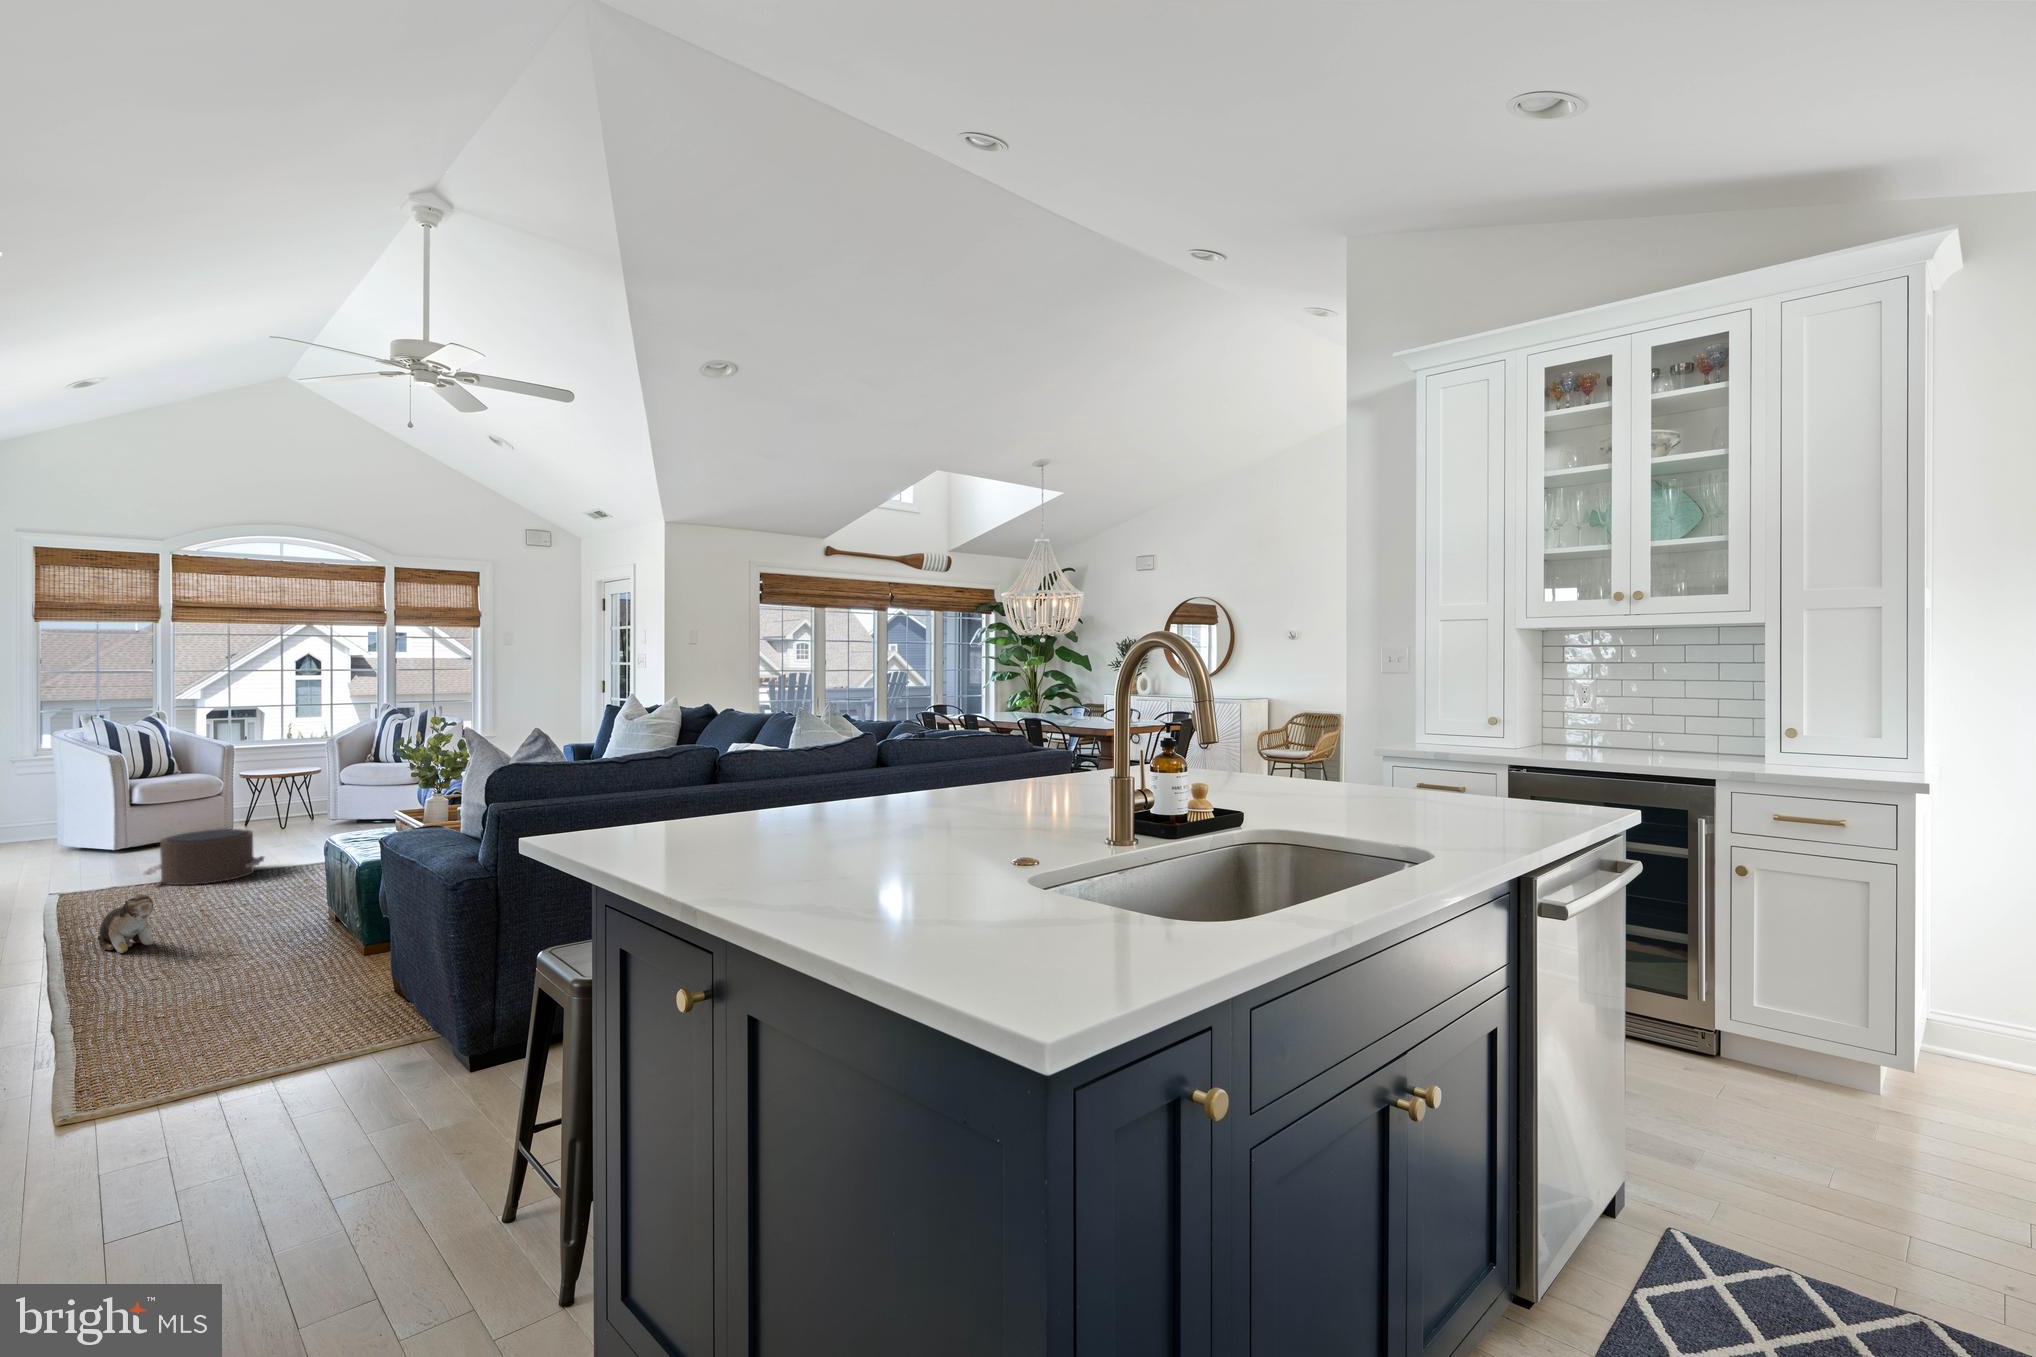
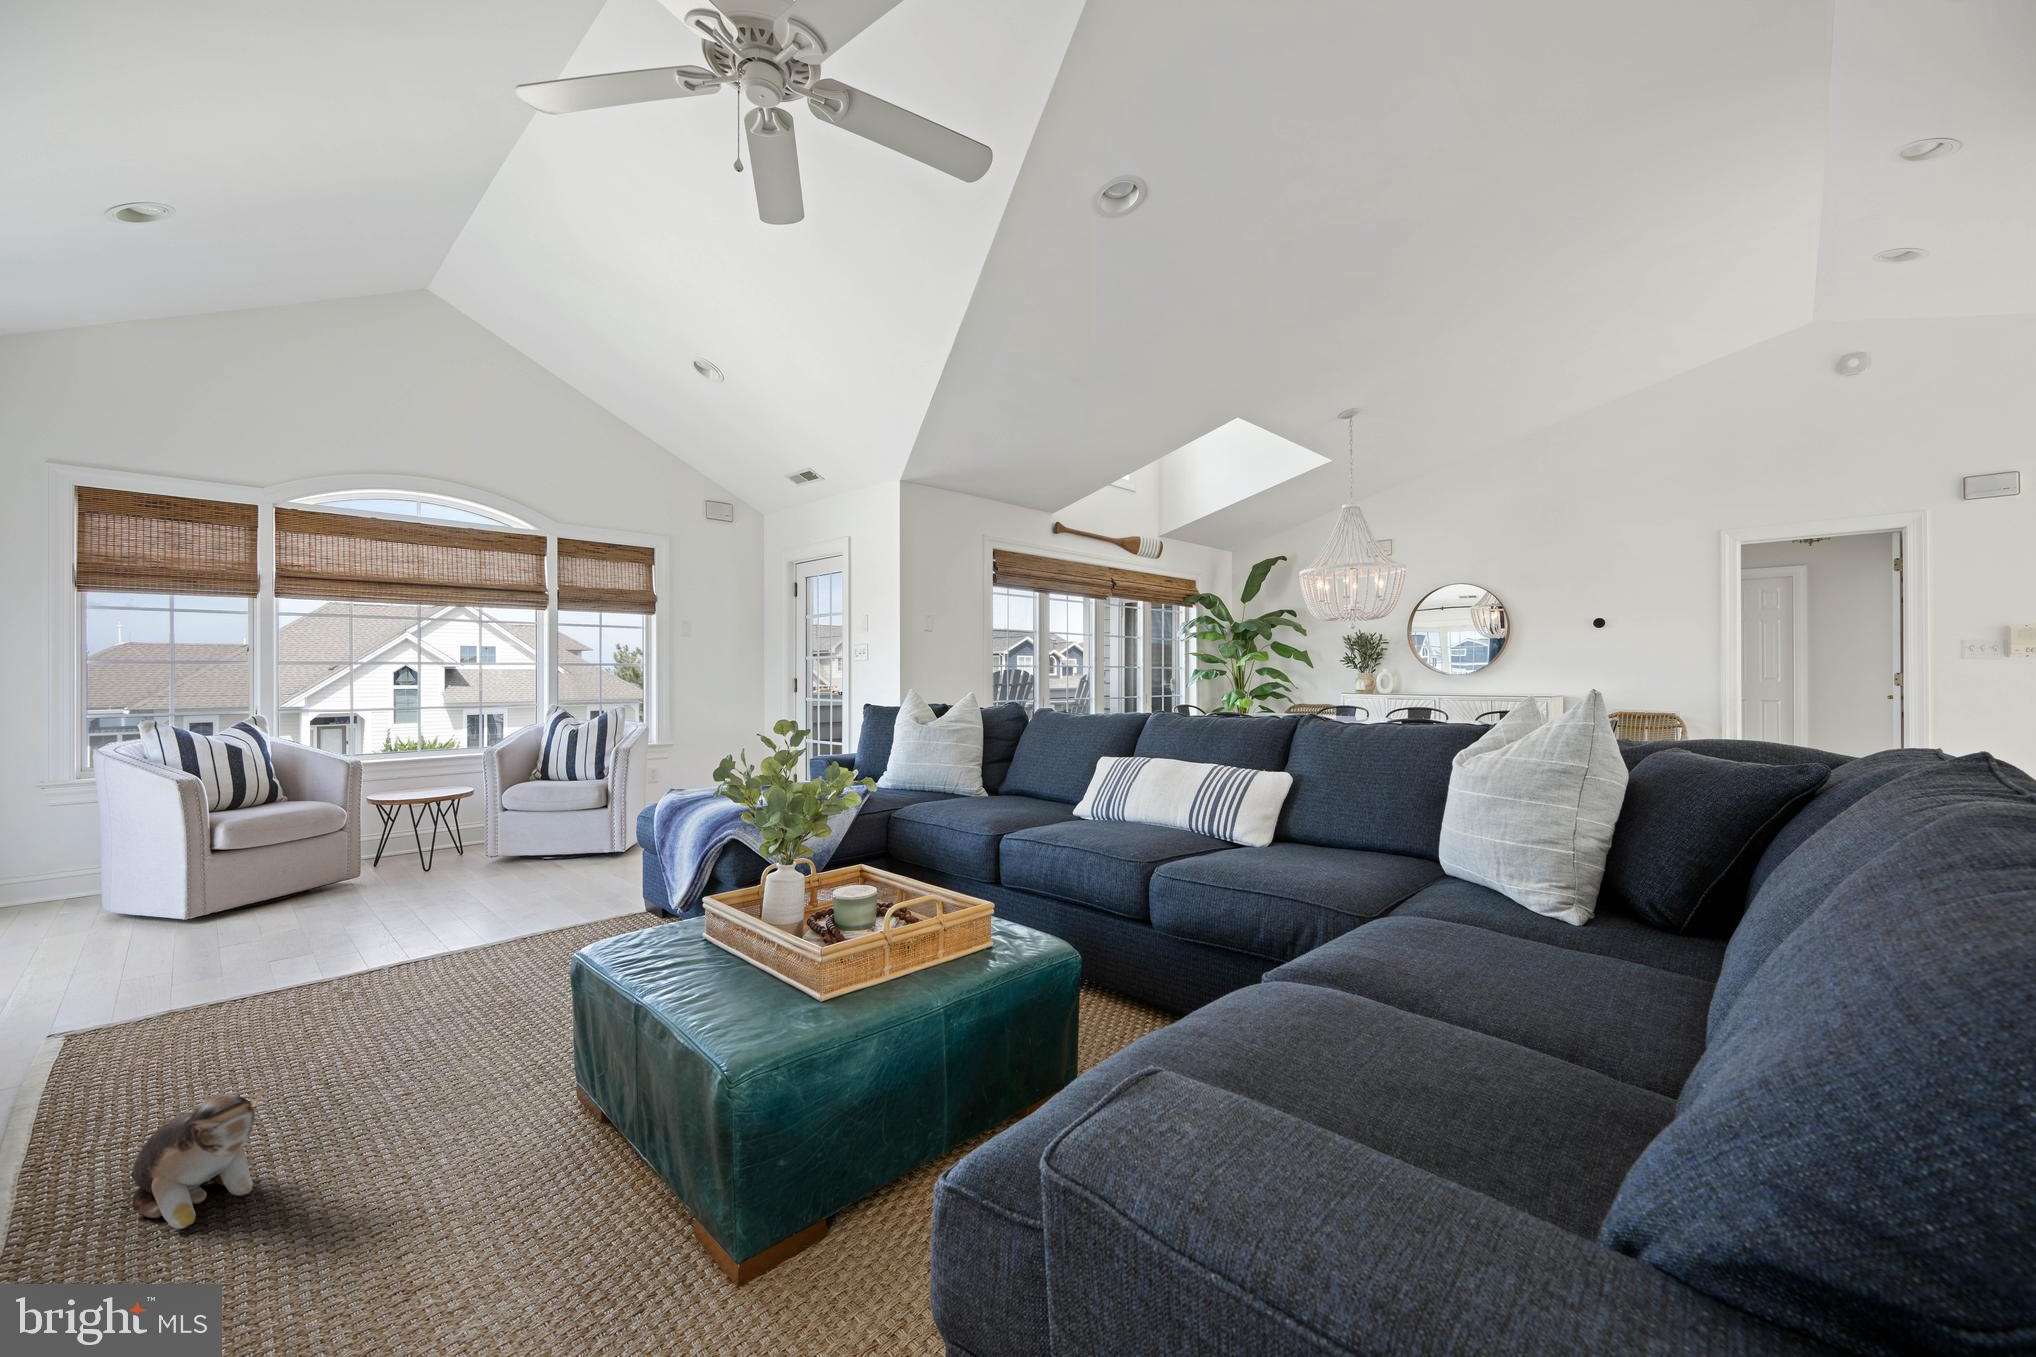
pouf: present [144,829,264,885] -> none [230,891,426,994]

